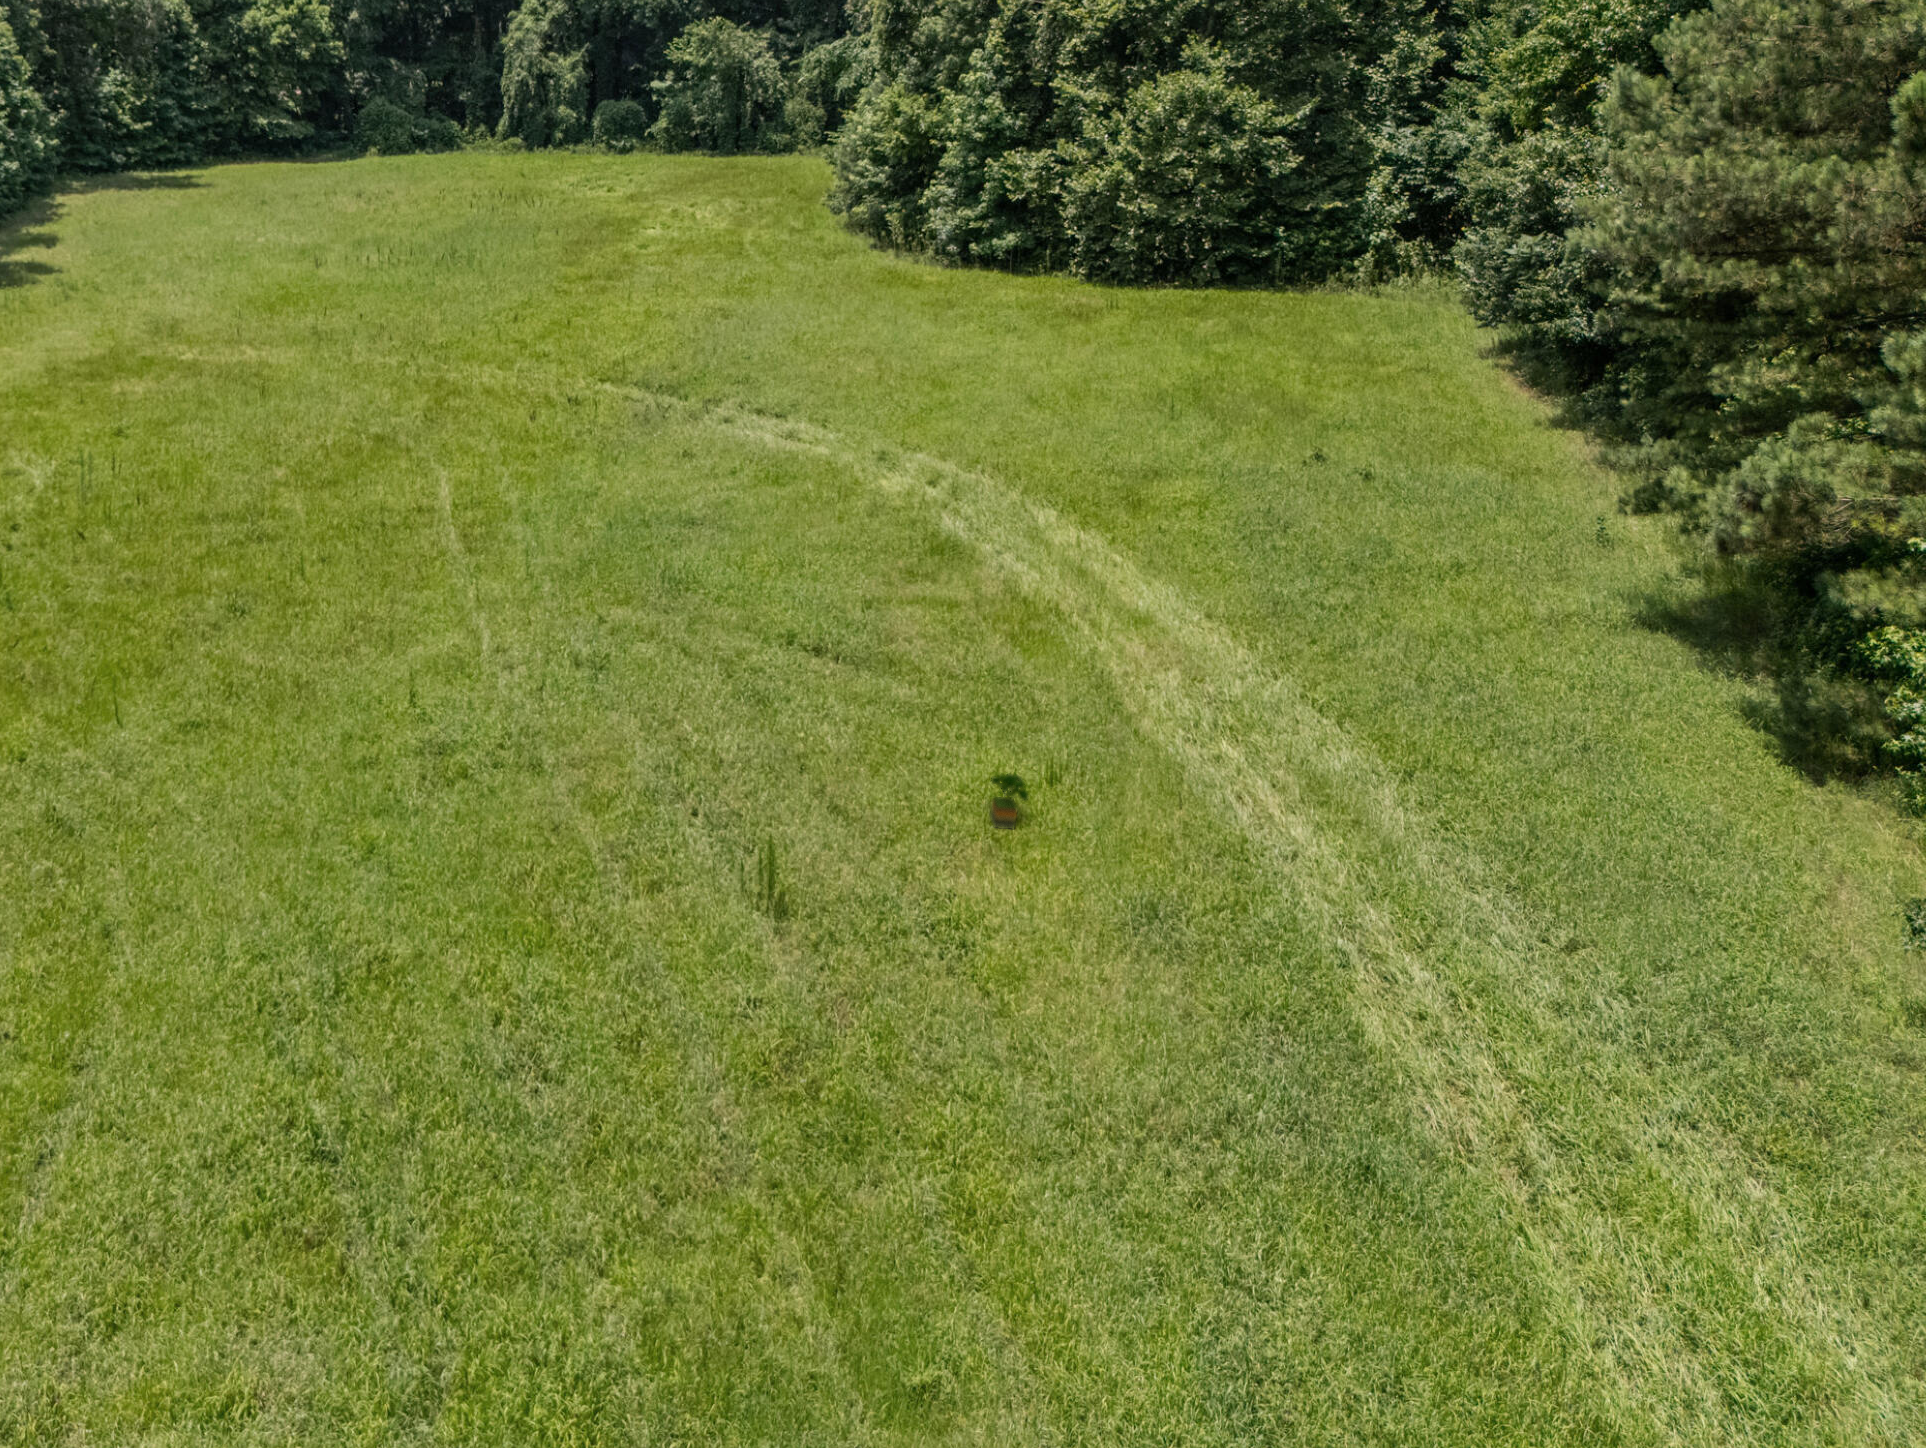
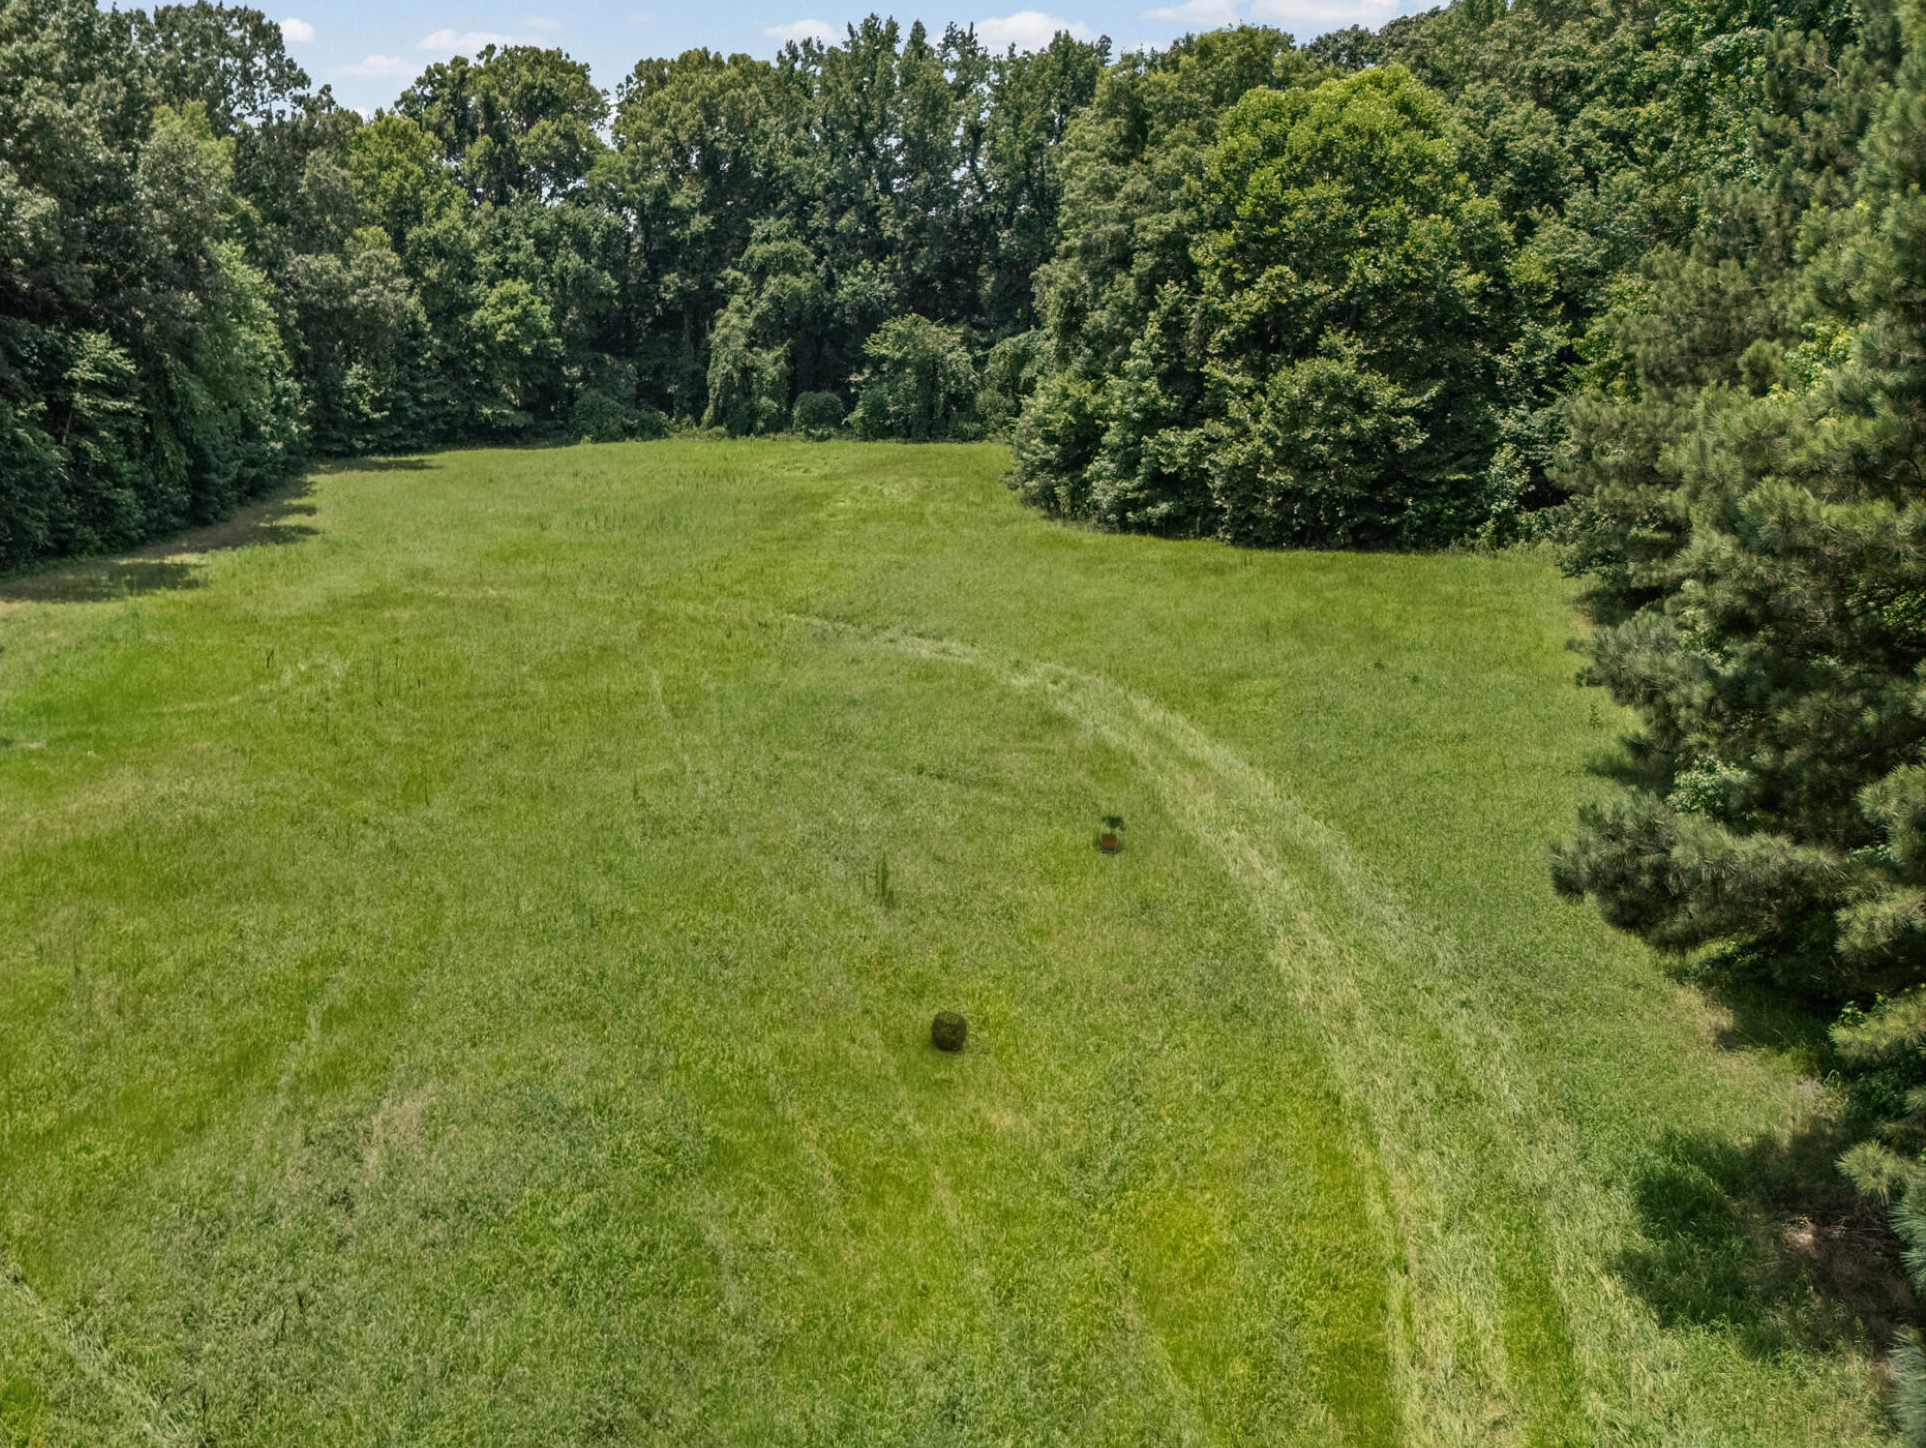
woven basket: none [747,1337,812,1423] -> present [930,1012,967,1051]

